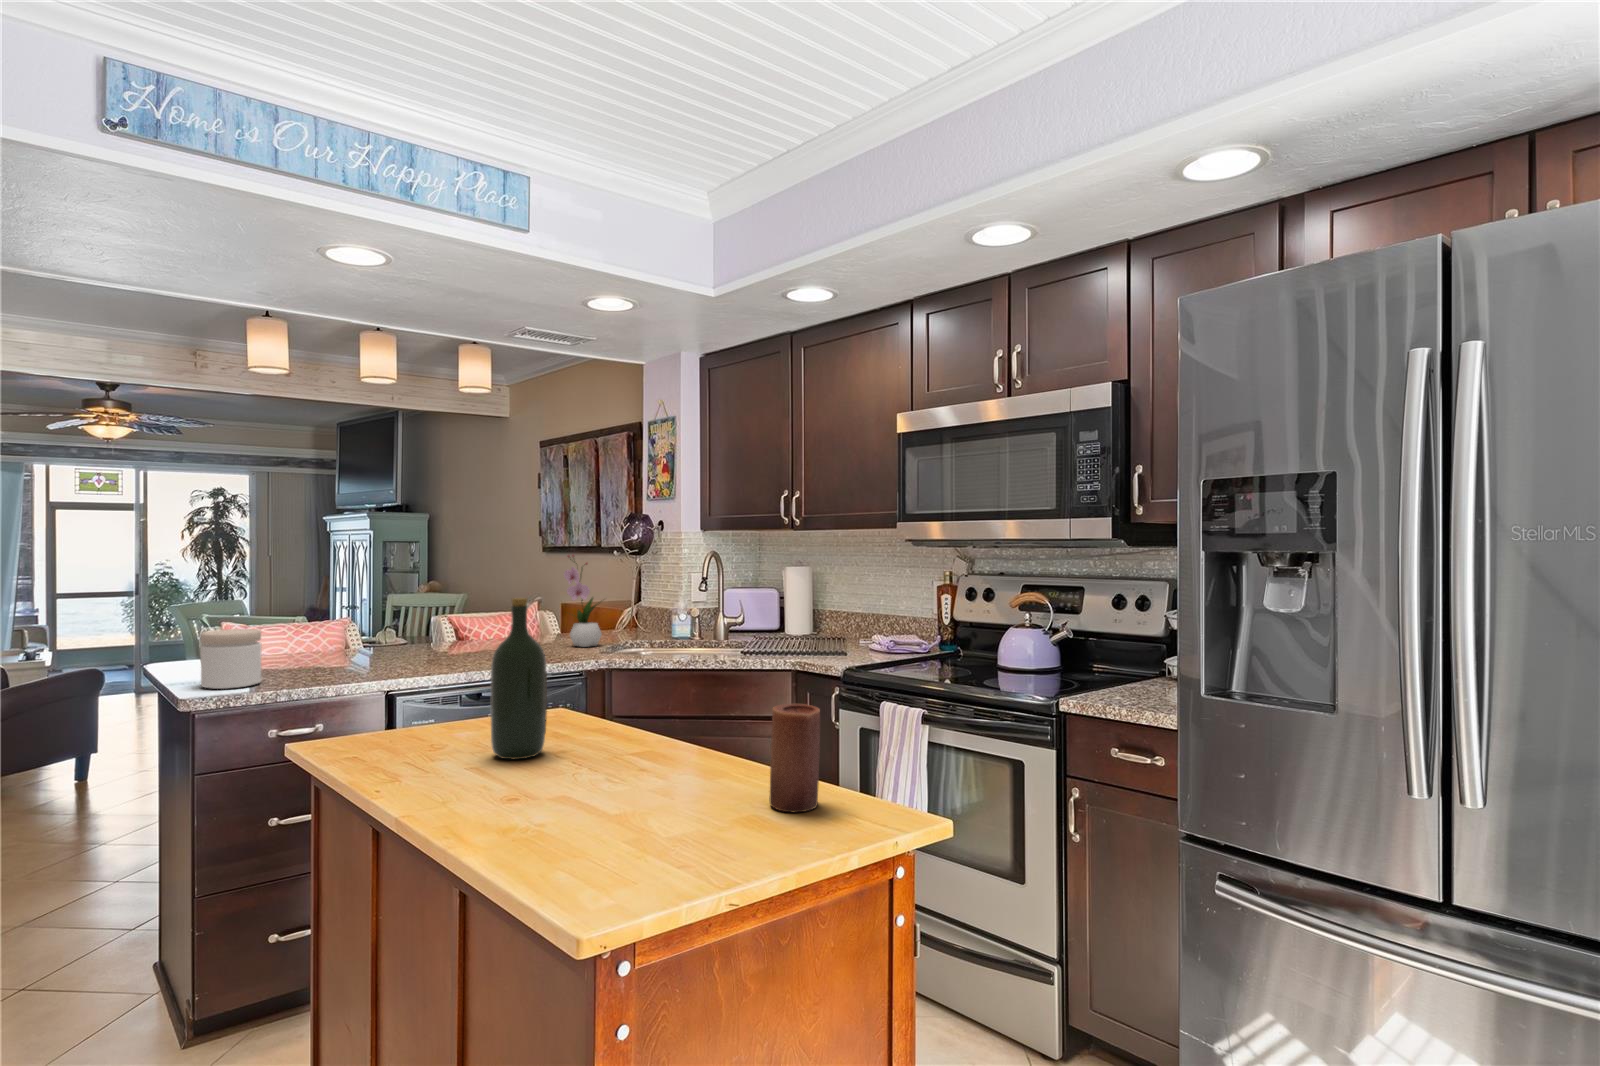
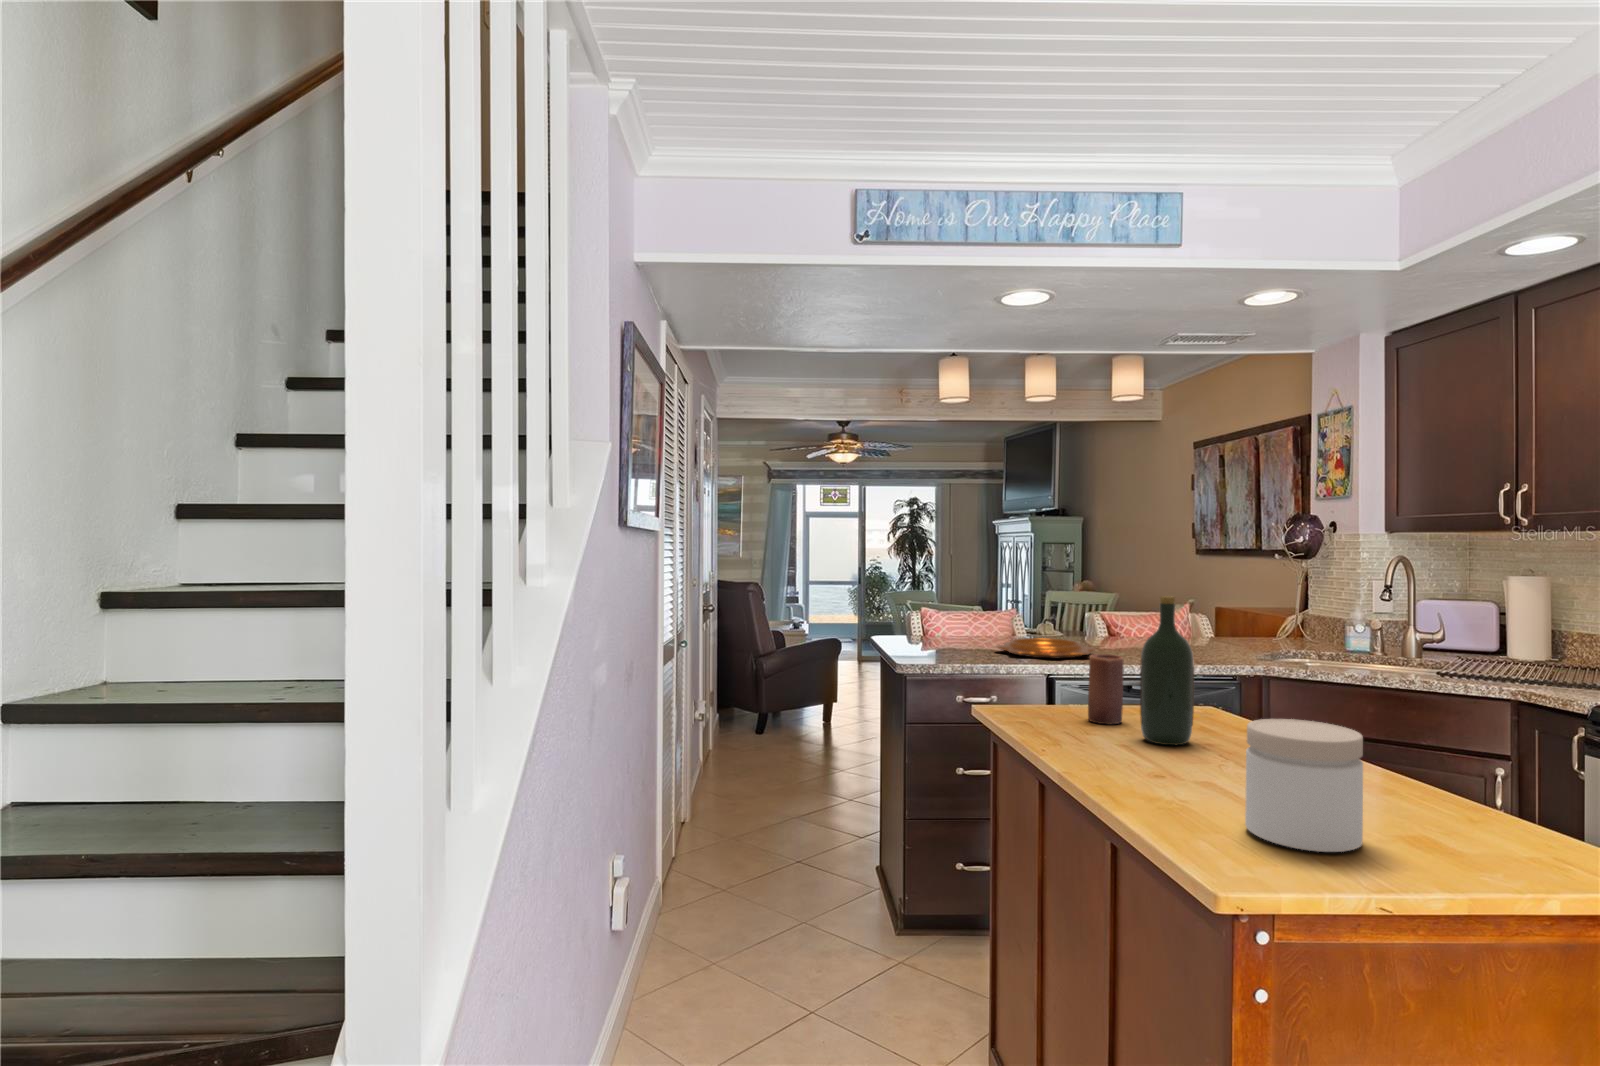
flower arrangement: present [564,555,602,647] -> none [1216,558,1265,653]
jar: present [201,629,261,689] -> present [1245,719,1363,852]
decorative bowl: none [320,649,442,672] -> present [996,638,1095,658]
candle: present [769,704,820,812] -> present [1088,654,1124,724]

